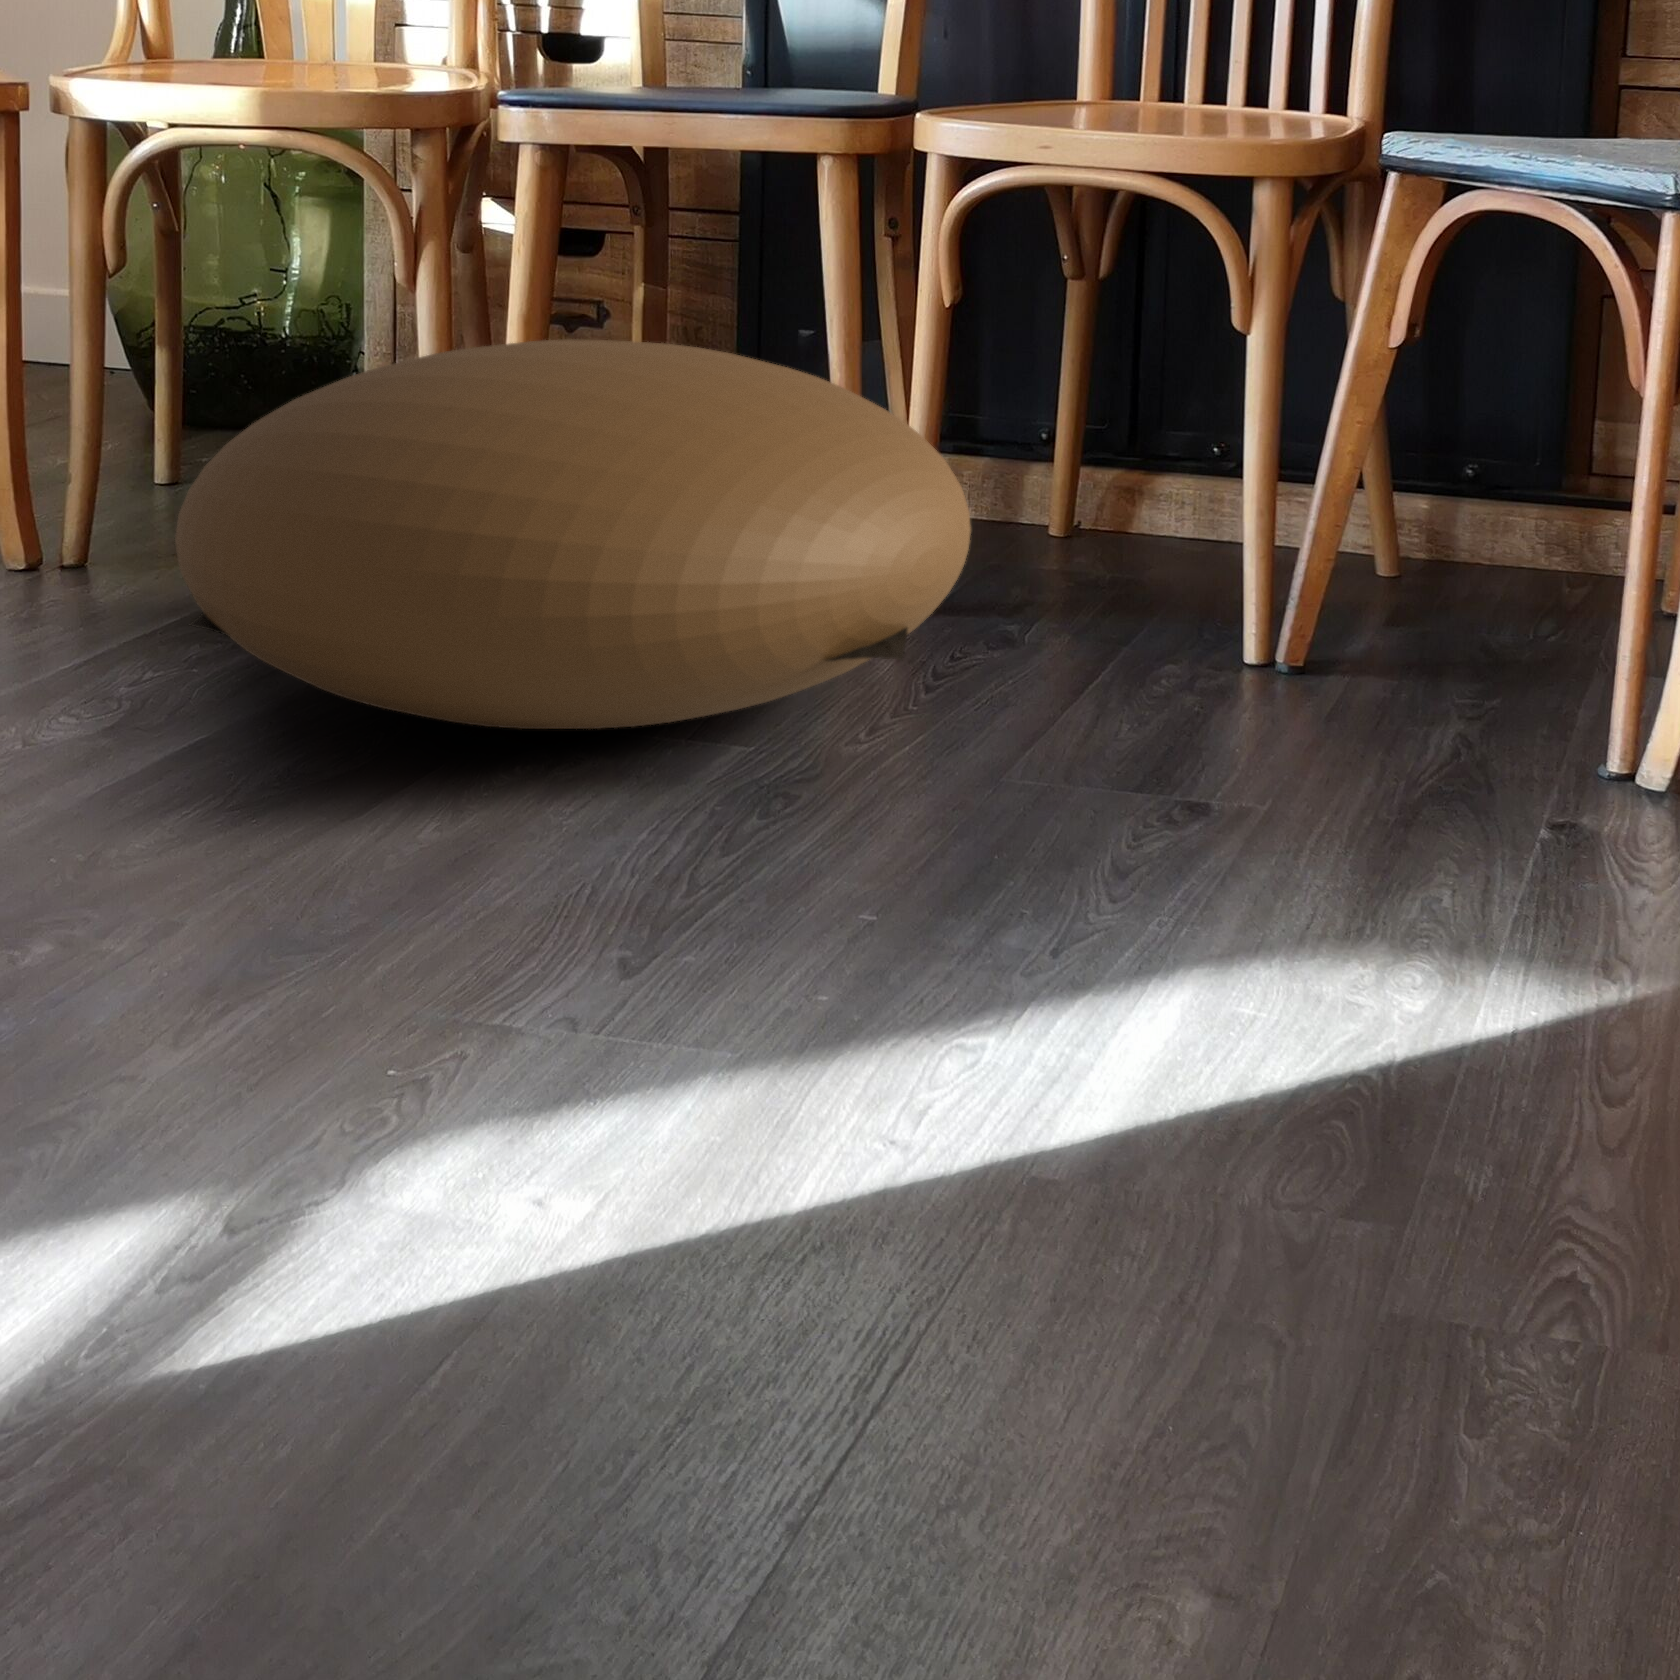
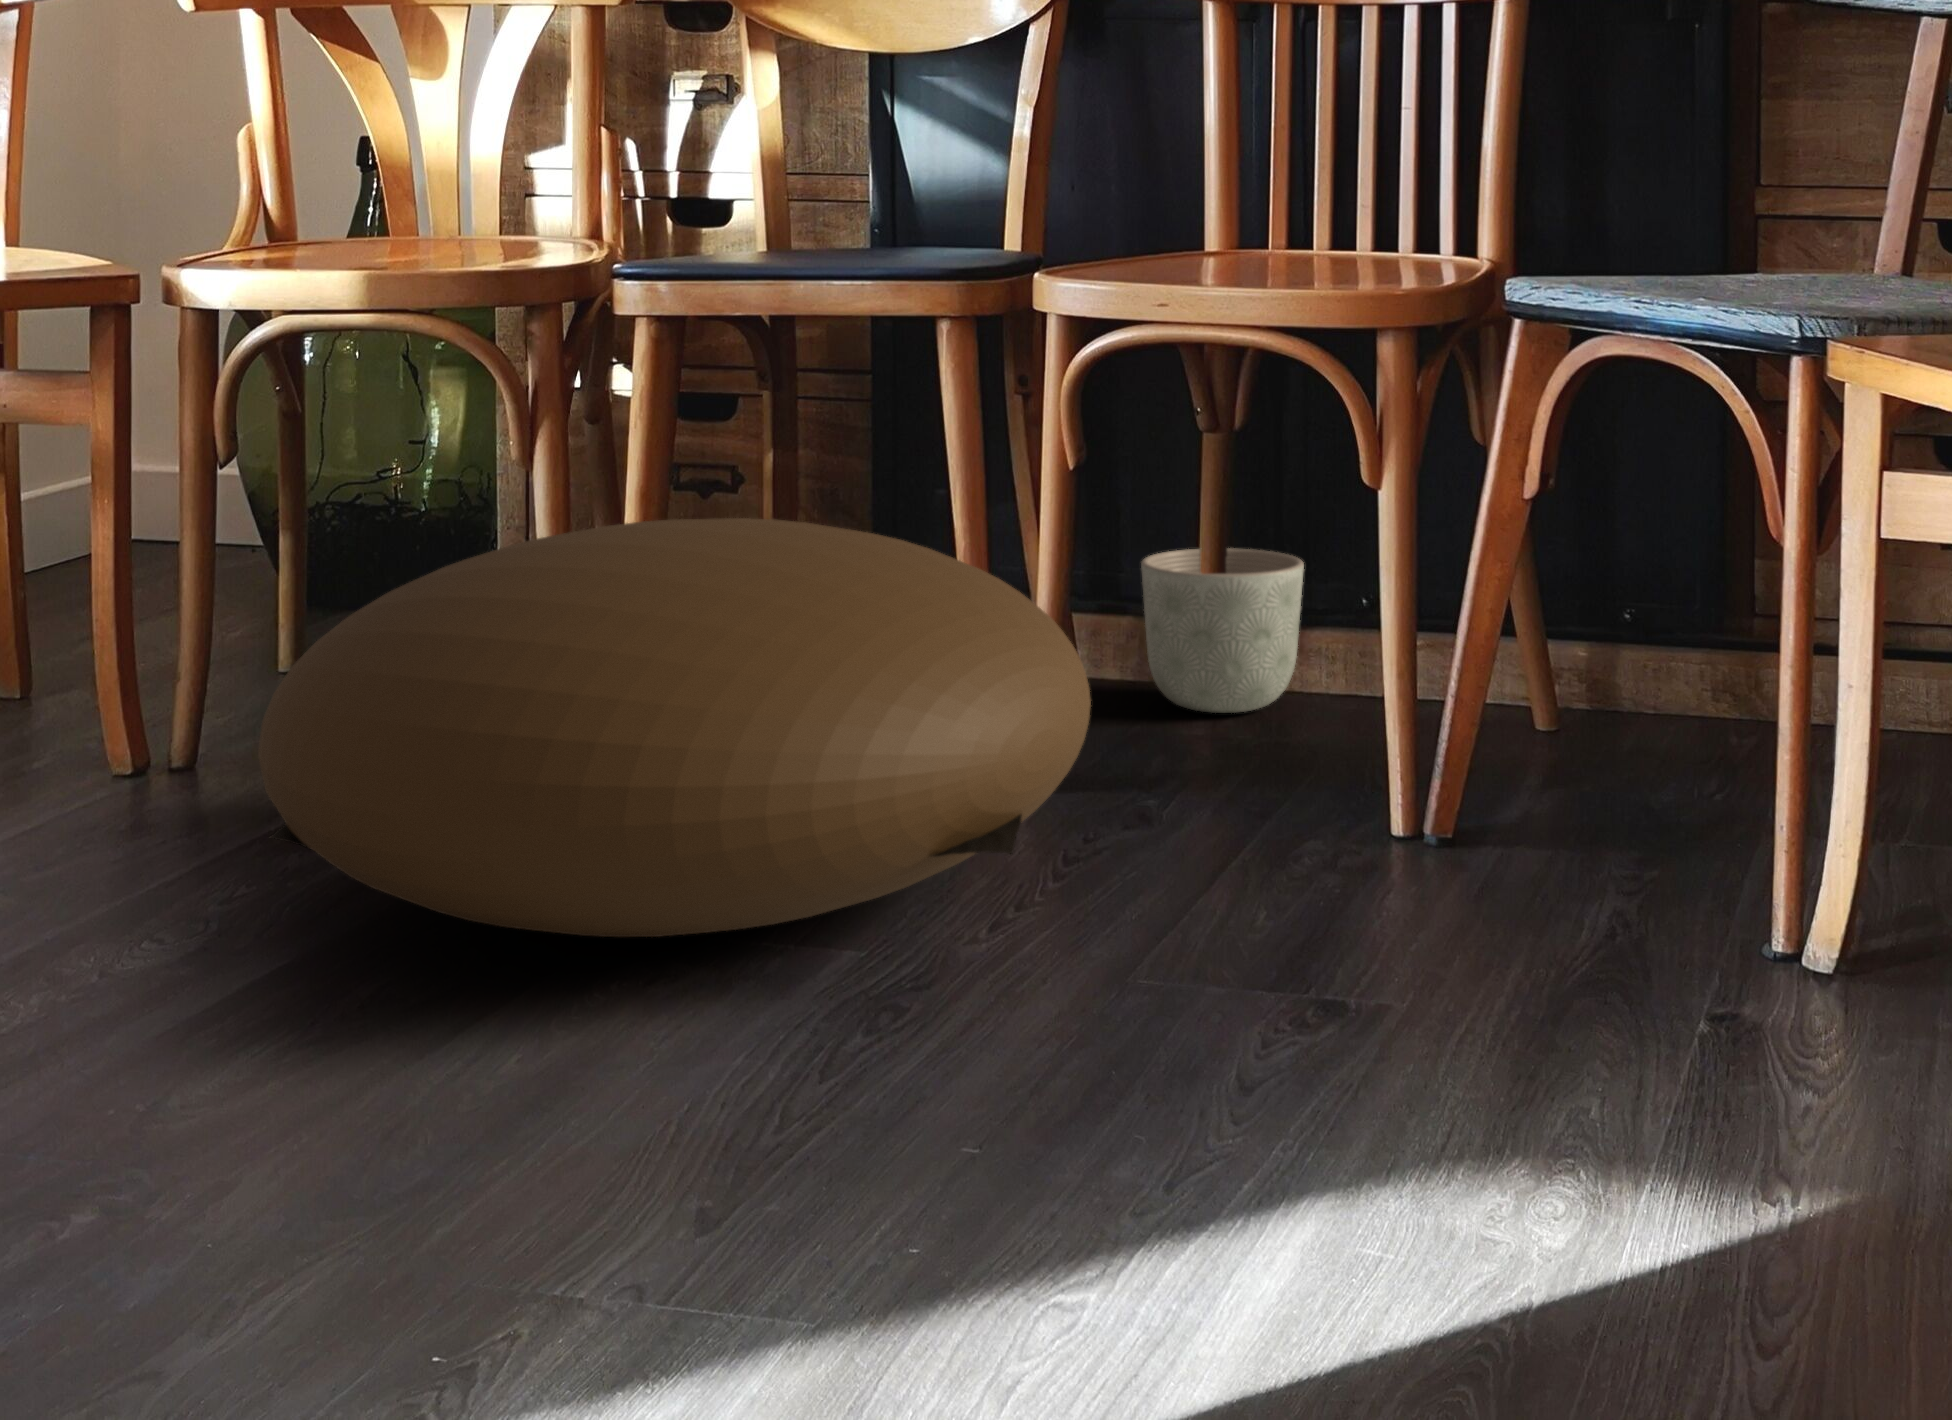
planter: none [1005,398,1165,557] -> present [1141,548,1304,713]

